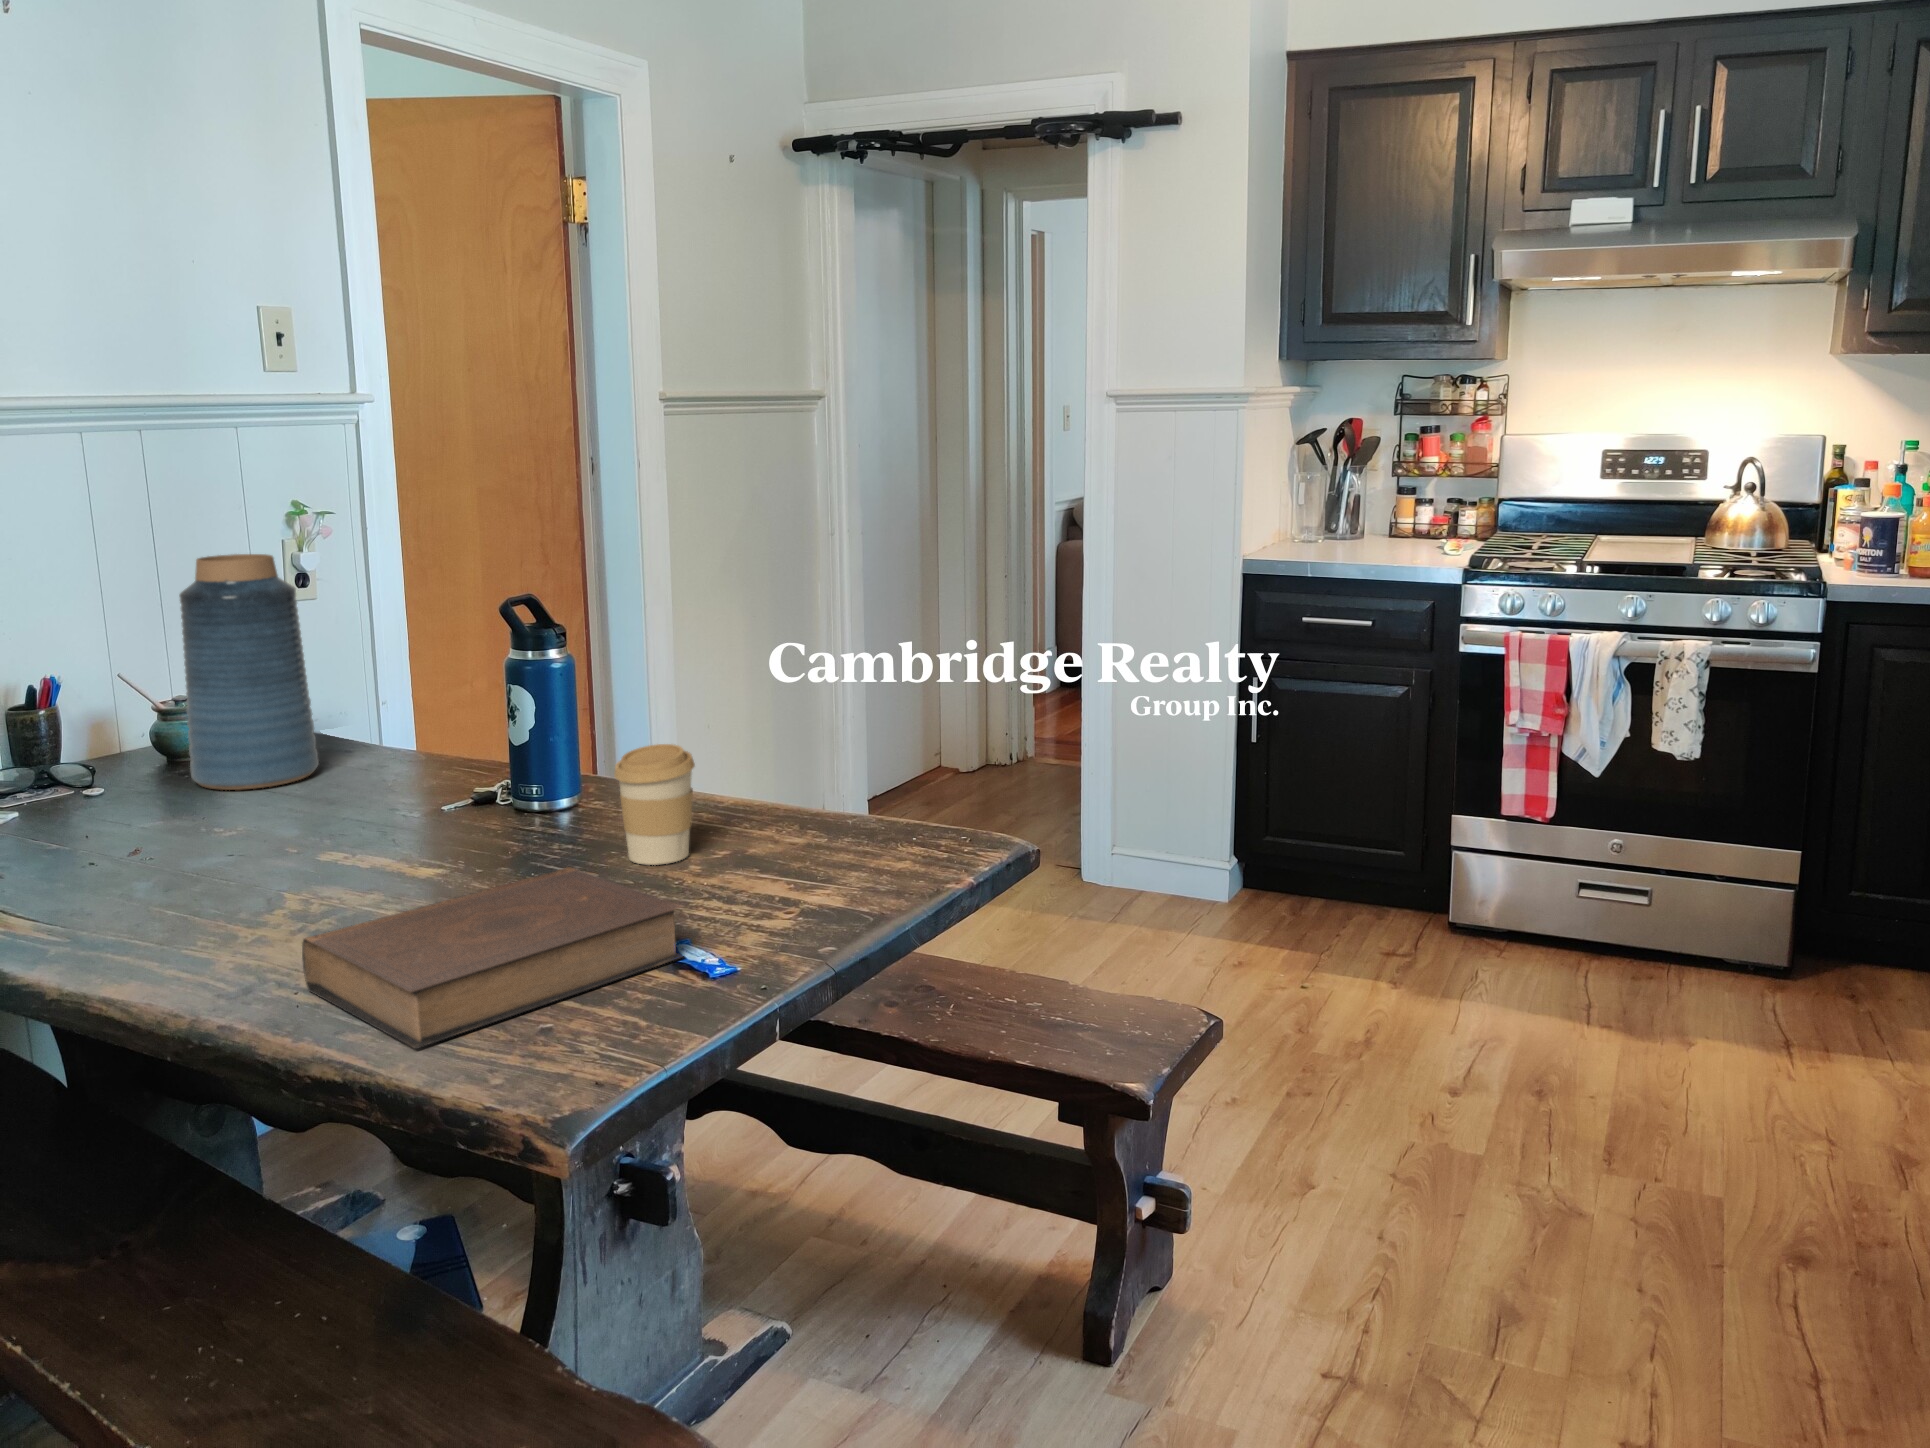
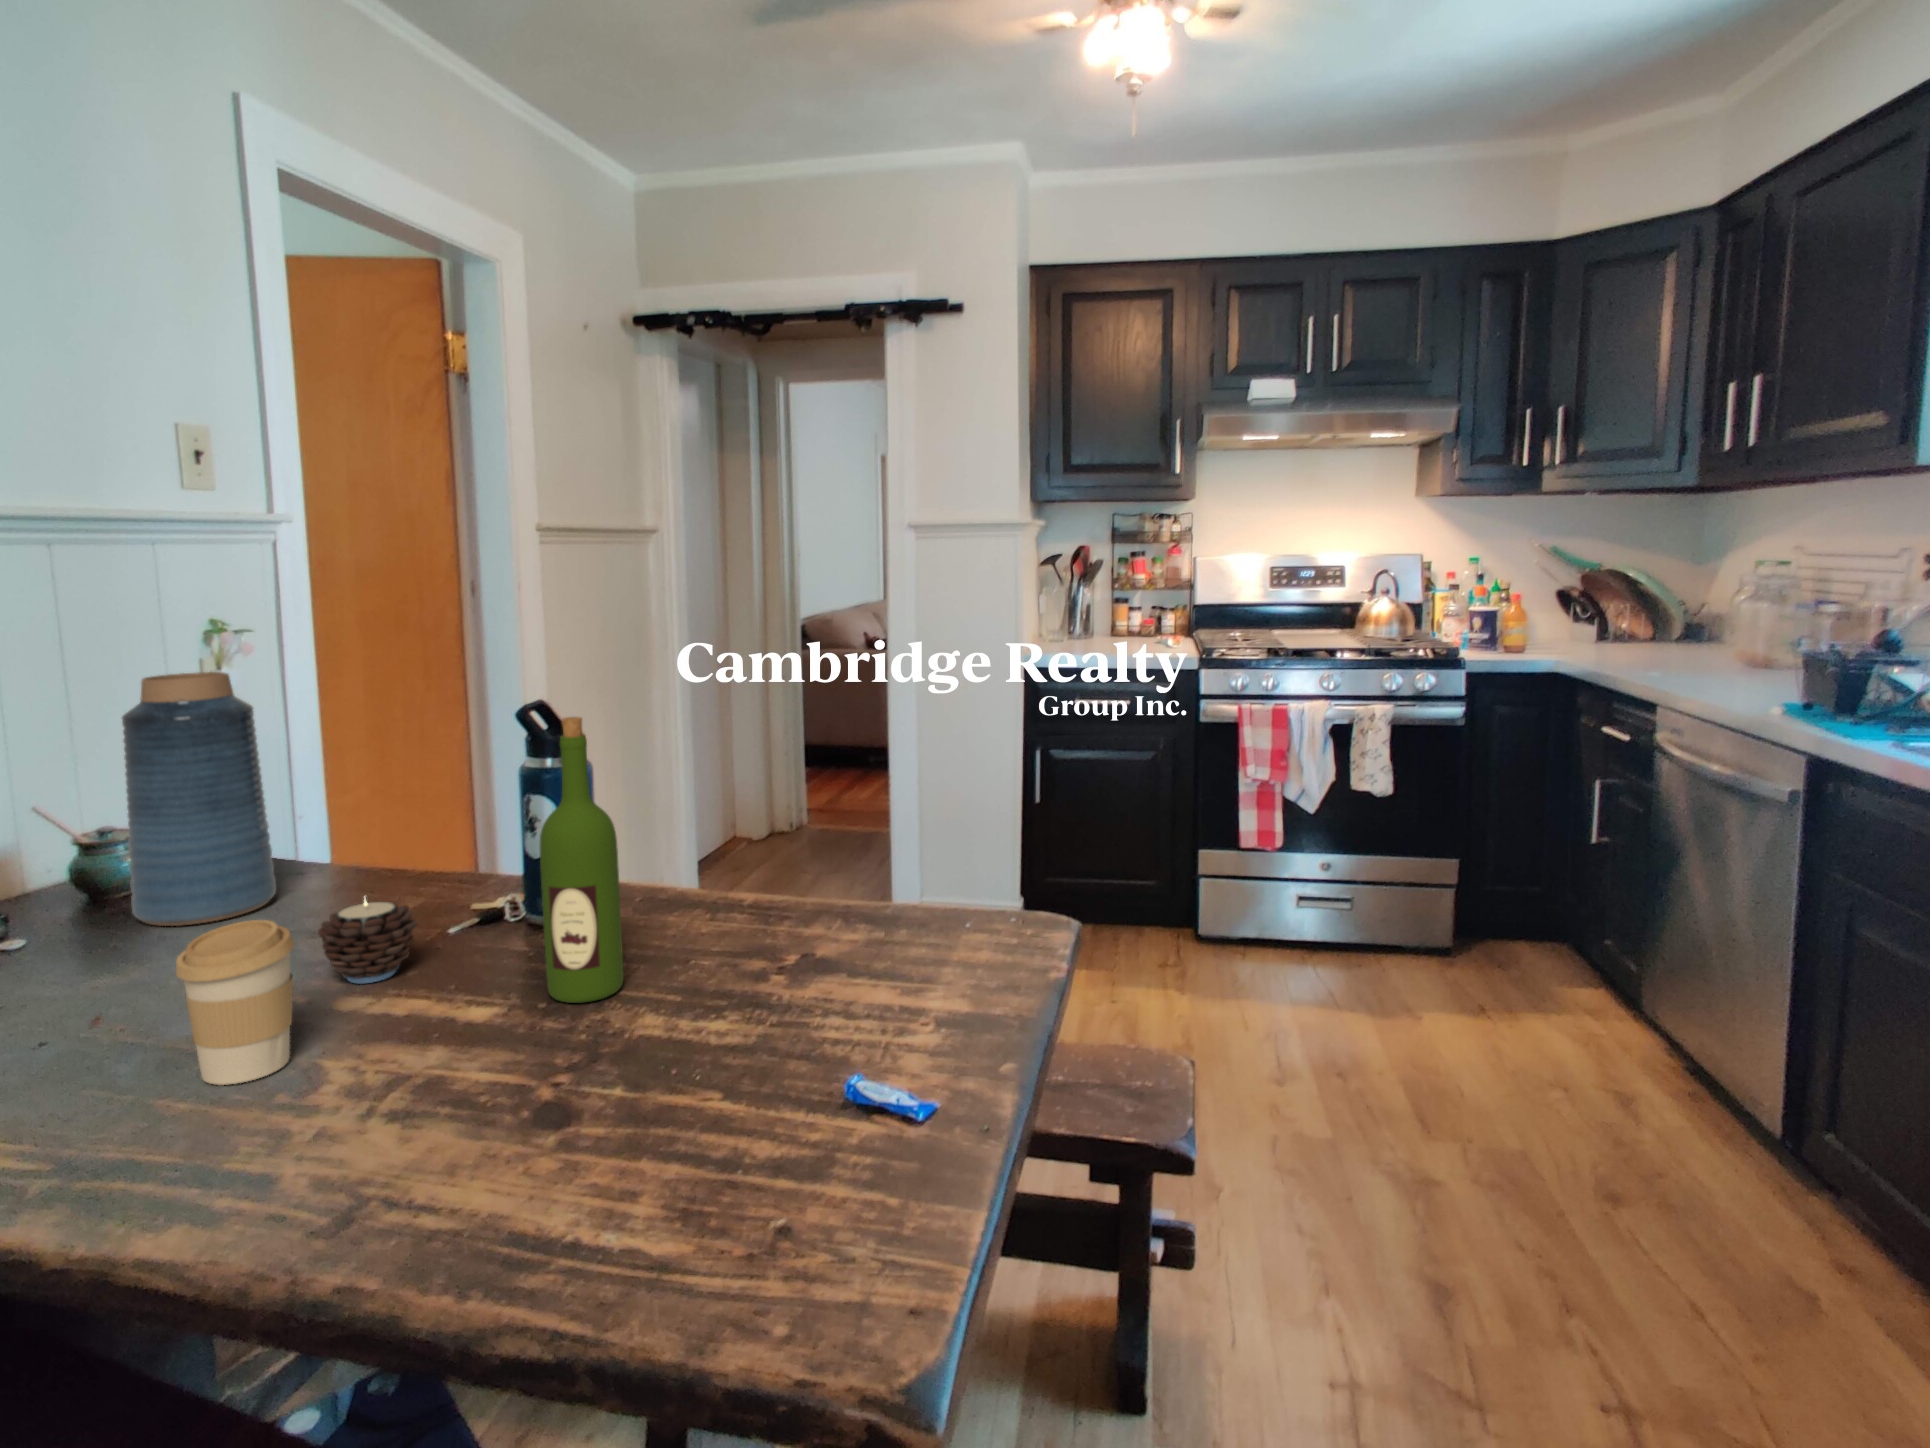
wine bottle: none [479,614,560,880] -> present [540,717,624,1003]
coffee cup: present [614,744,695,865] -> present [176,920,294,1085]
candle: none [309,770,397,849] -> present [318,896,417,984]
book: present [302,867,683,1049] -> none [424,985,845,1248]

